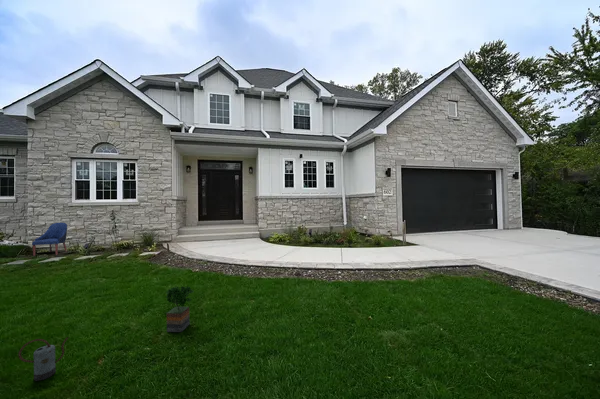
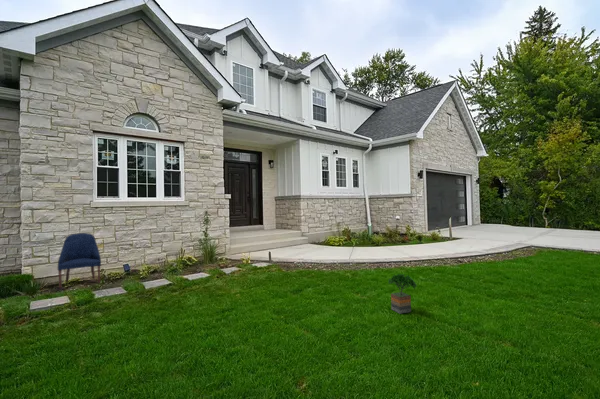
potted tree: present [166,286,194,332] -> present [389,274,417,314]
watering can: present [18,337,68,381] -> none [528,303,544,336]

